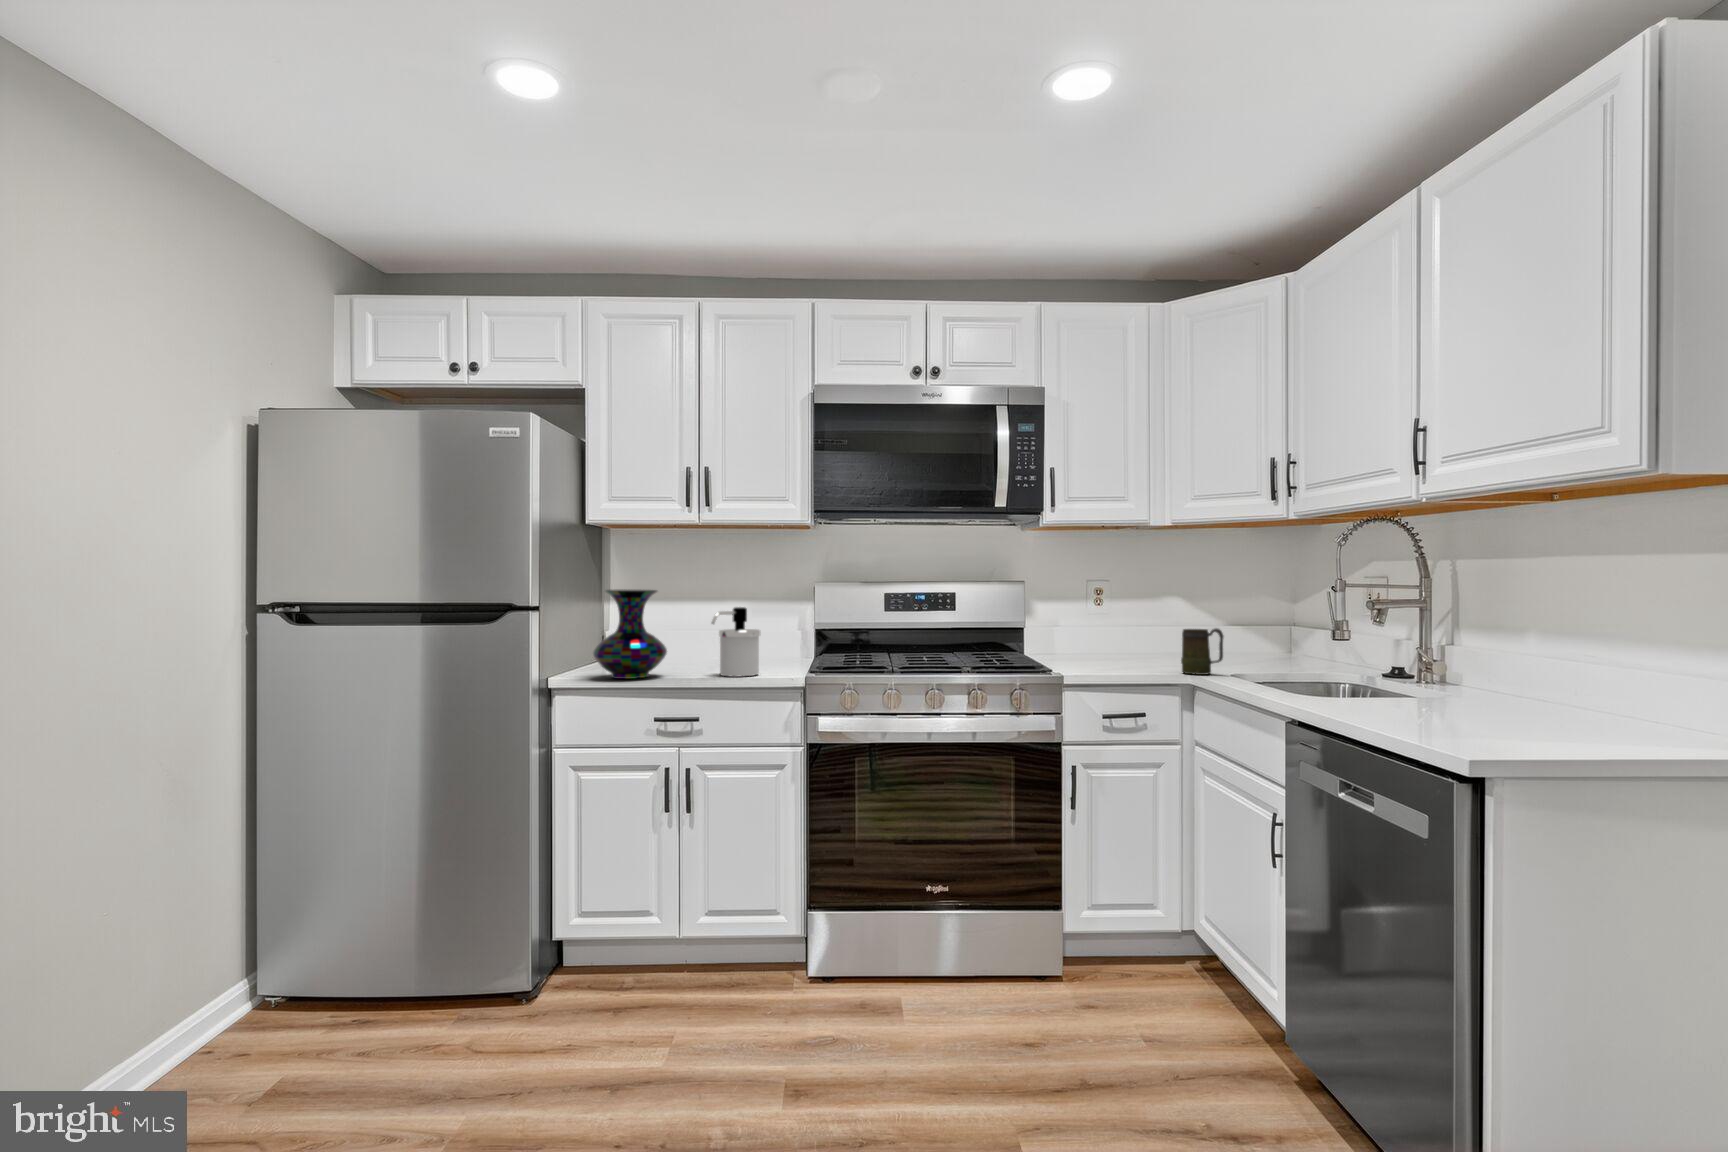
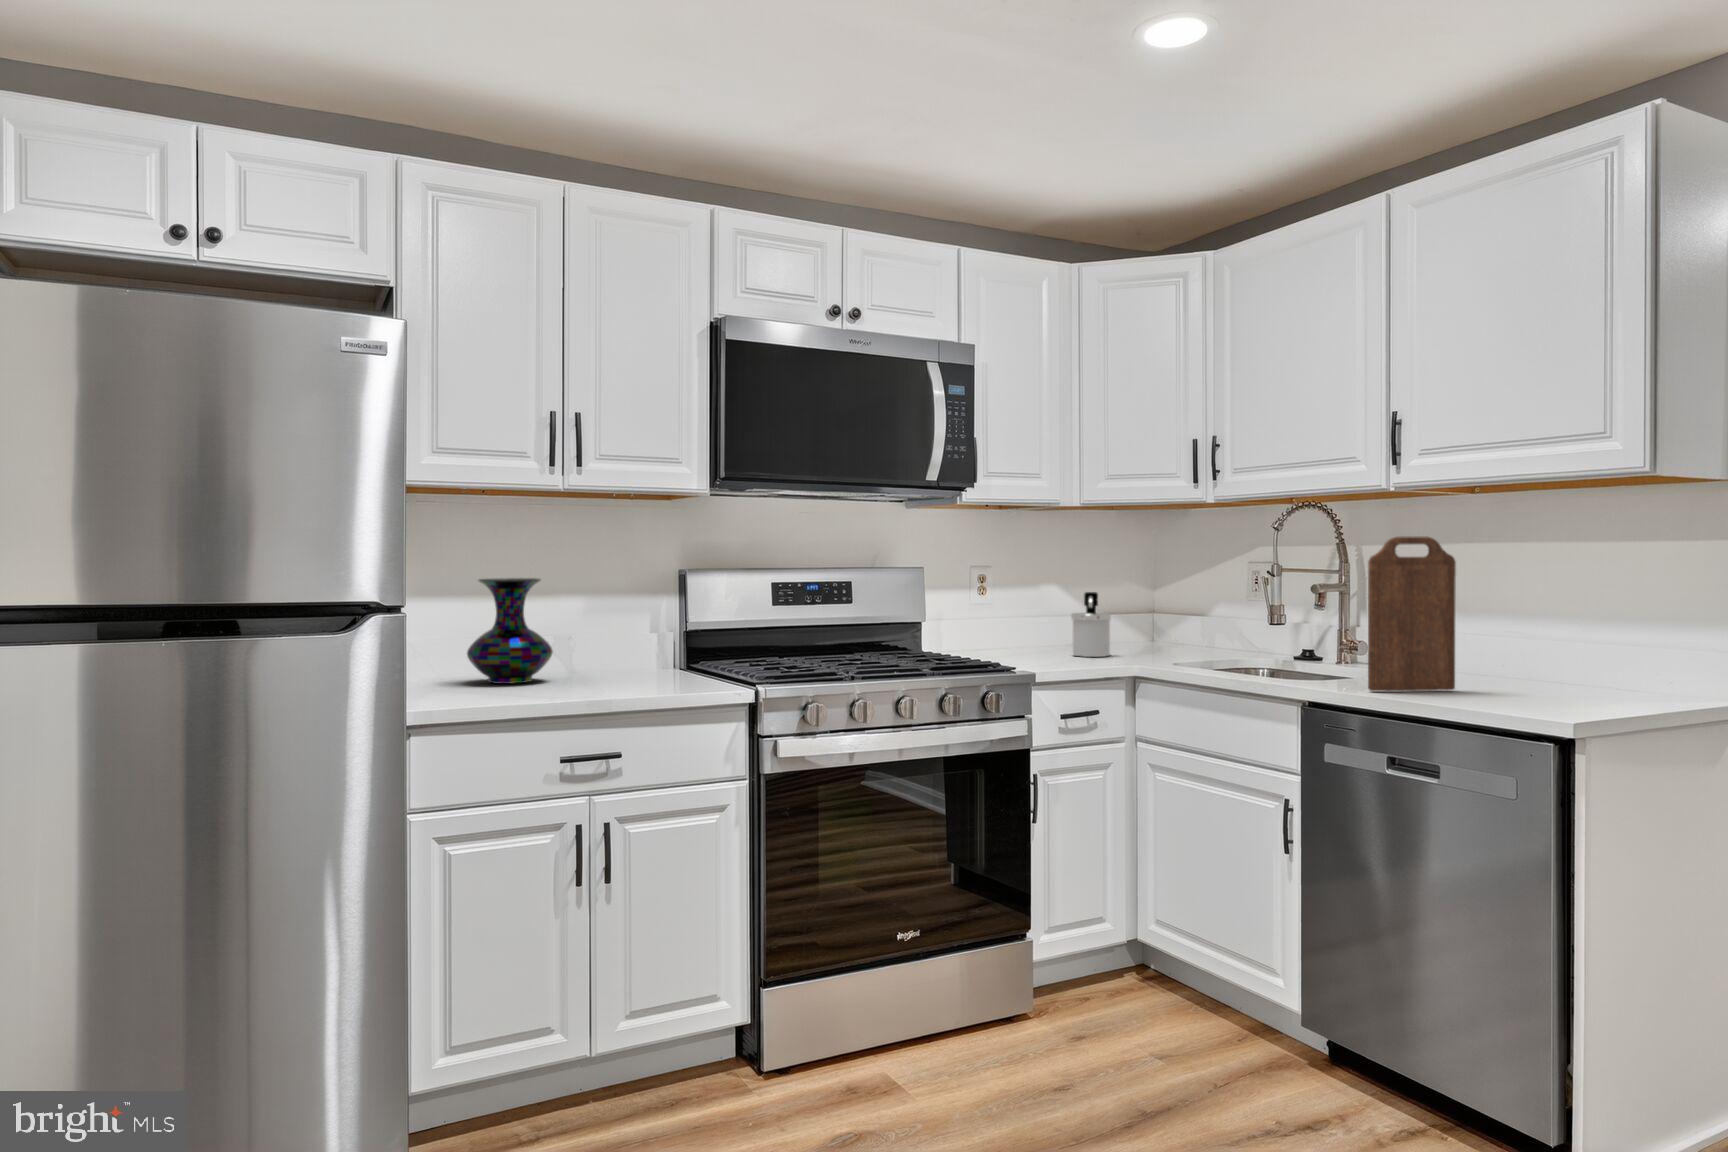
cutting board: none [1503,534,1634,718] -> present [1368,536,1456,692]
soap dispenser: present [712,607,761,677] -> present [1071,592,1111,657]
mug: present [1181,628,1224,675] -> none [1117,616,1159,665]

